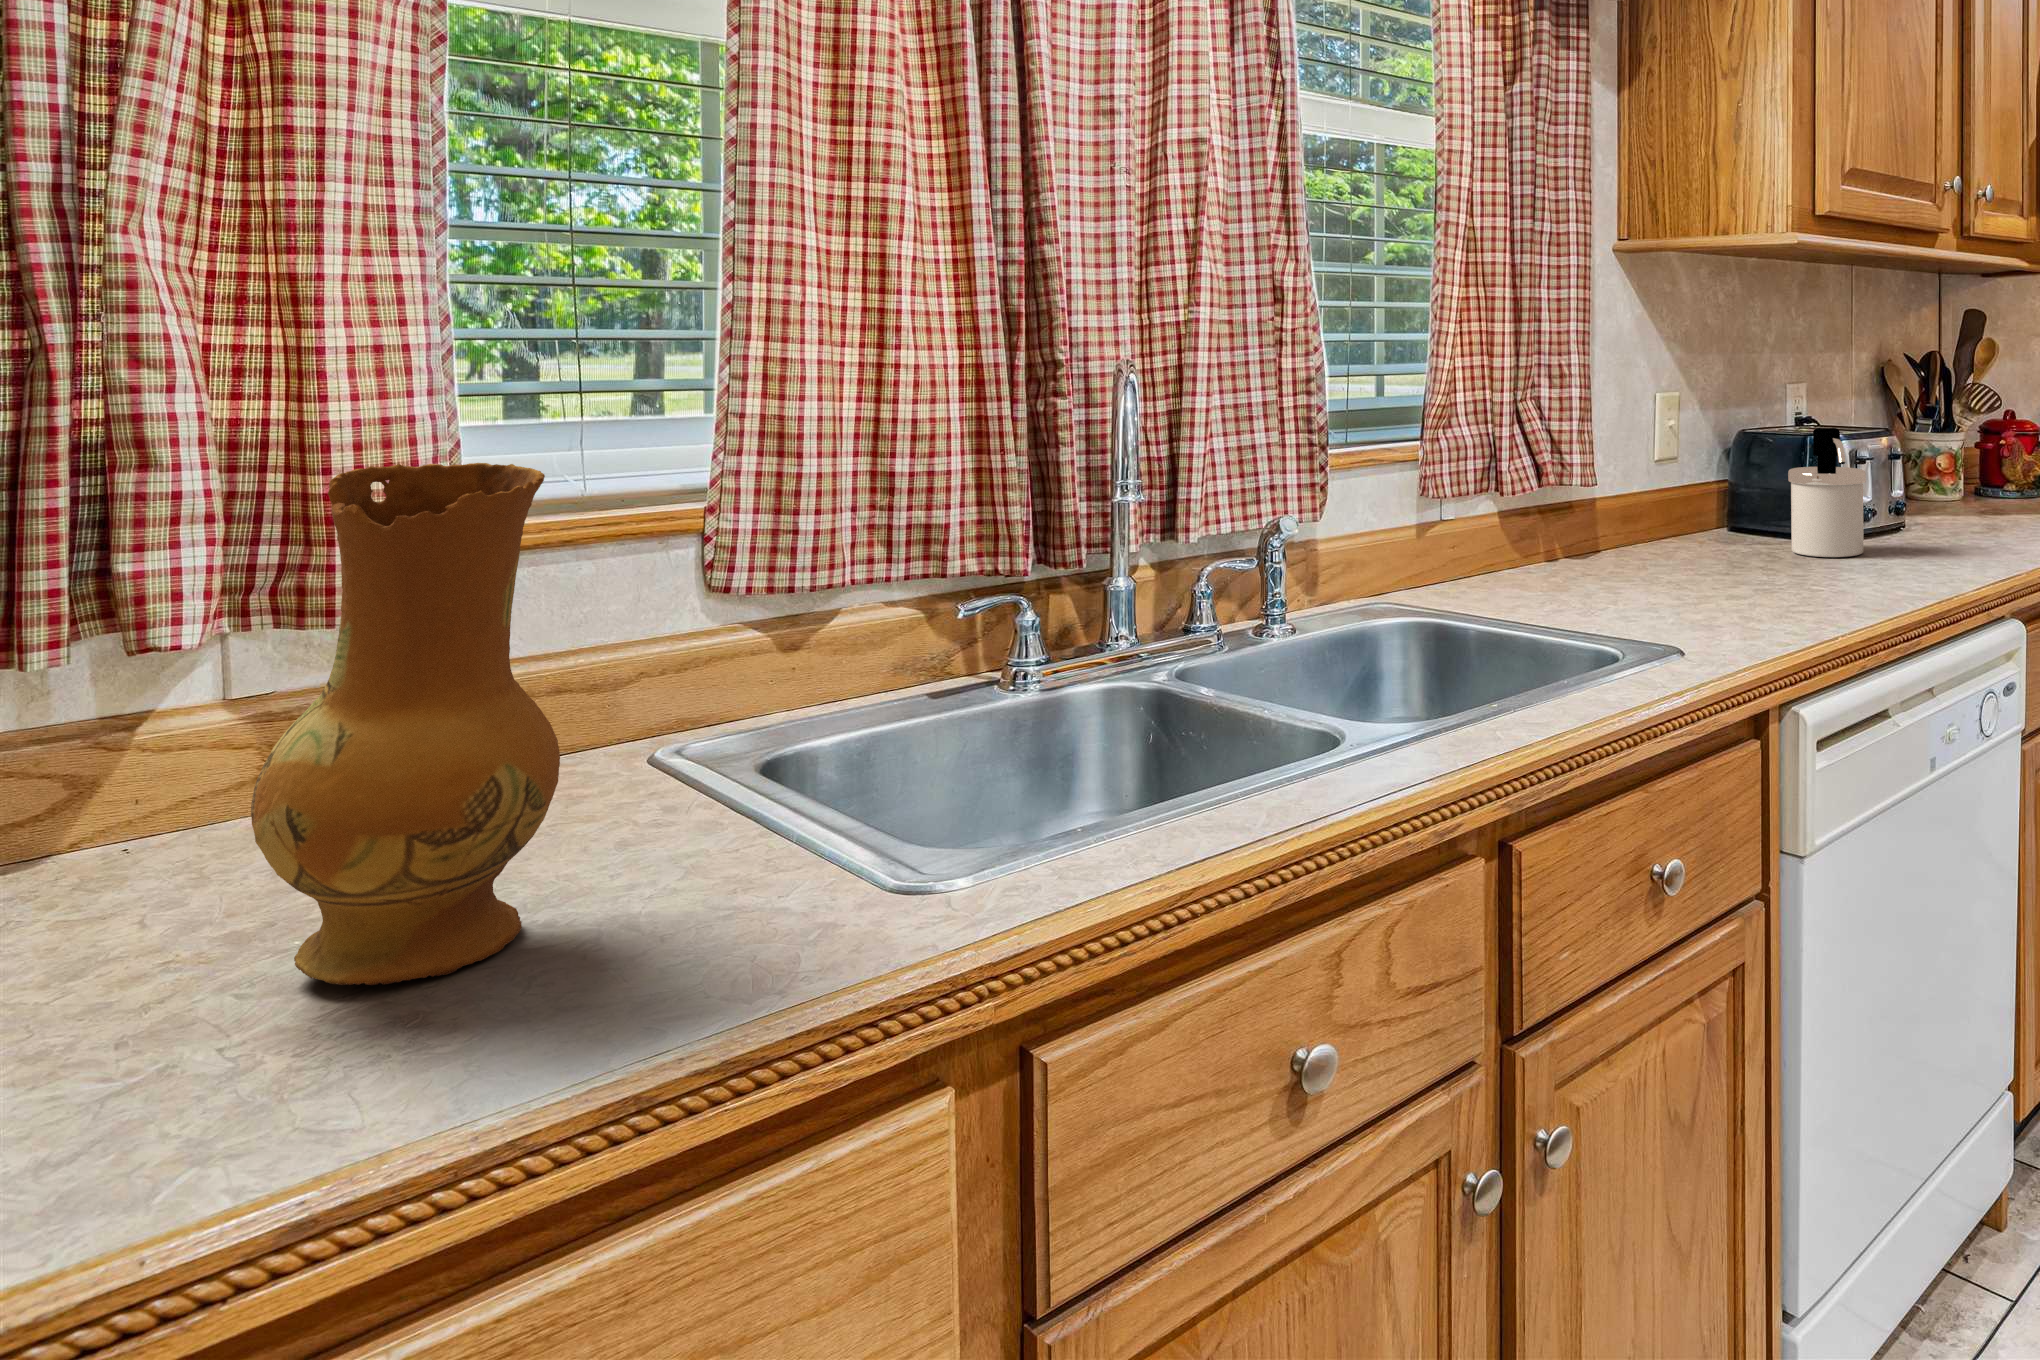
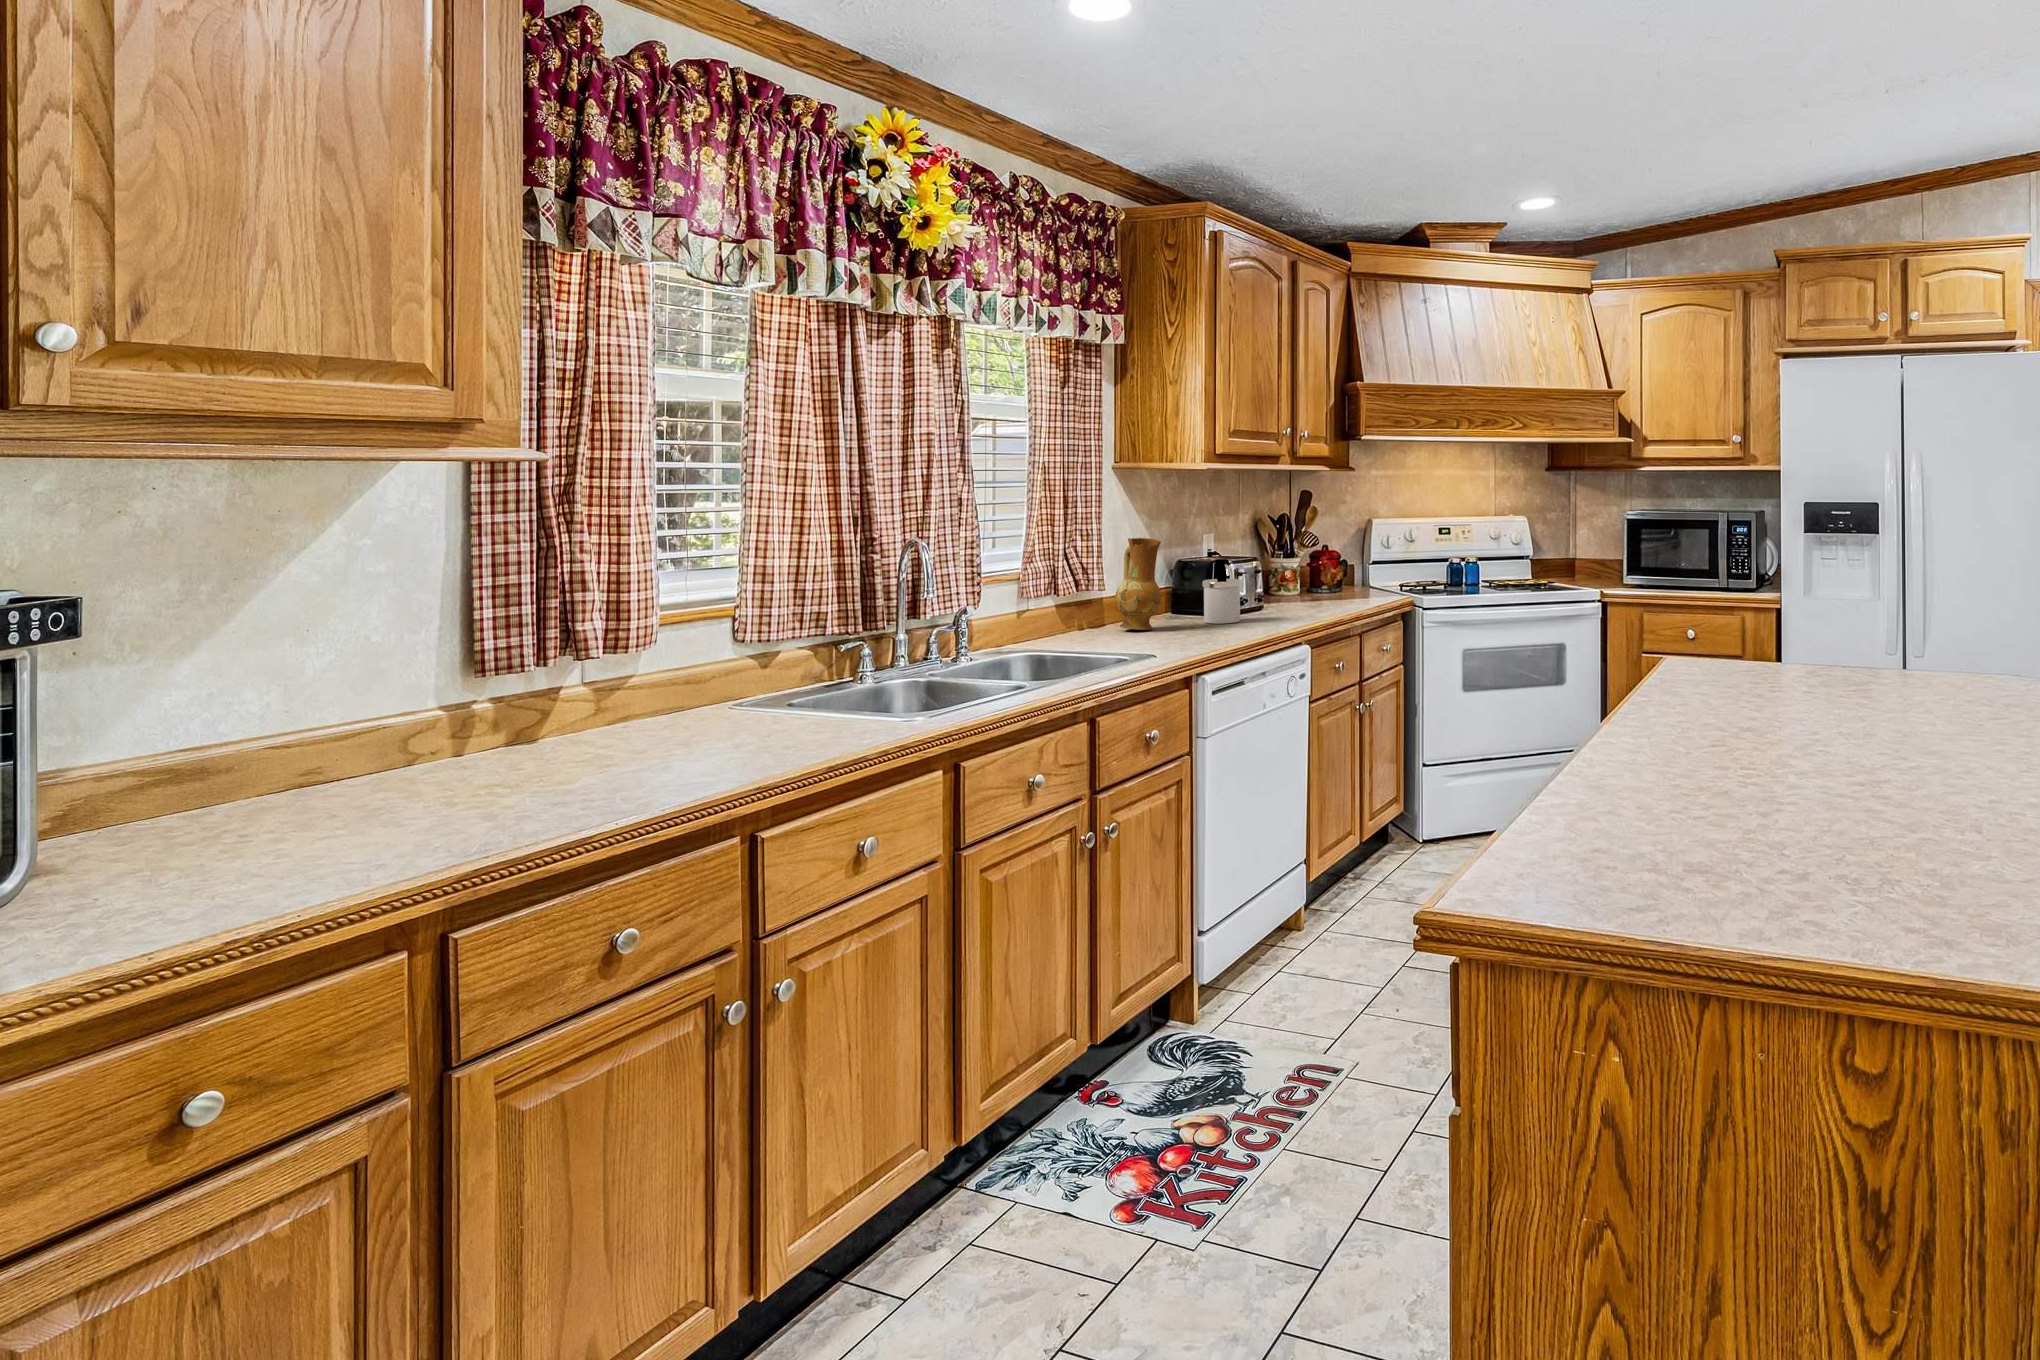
ceramic jug: present [251,463,560,985] -> present [1115,538,1161,630]

